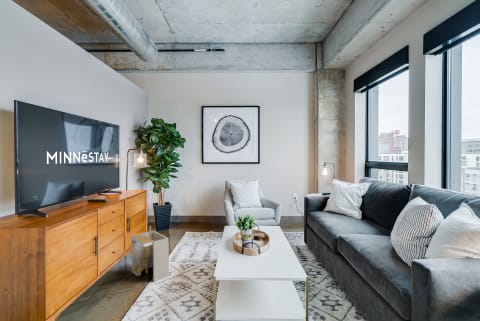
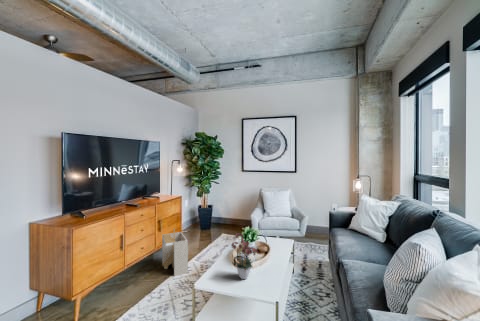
flower arrangement: none [247,215,281,265] -> present [232,233,258,279]

